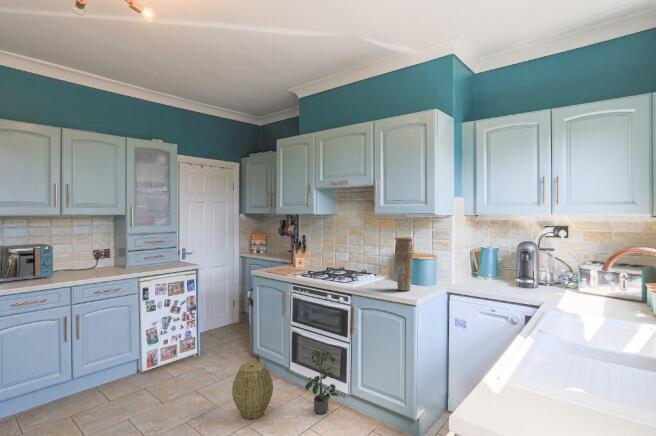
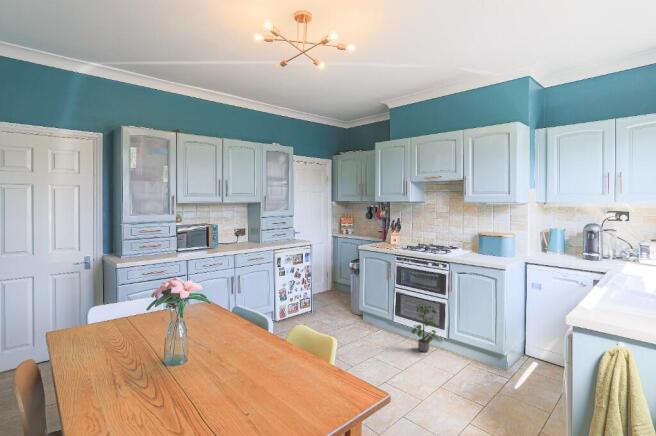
vase: present [394,237,414,291] -> none [485,220,502,260]
woven basket: present [232,362,273,419] -> none [358,312,388,353]

